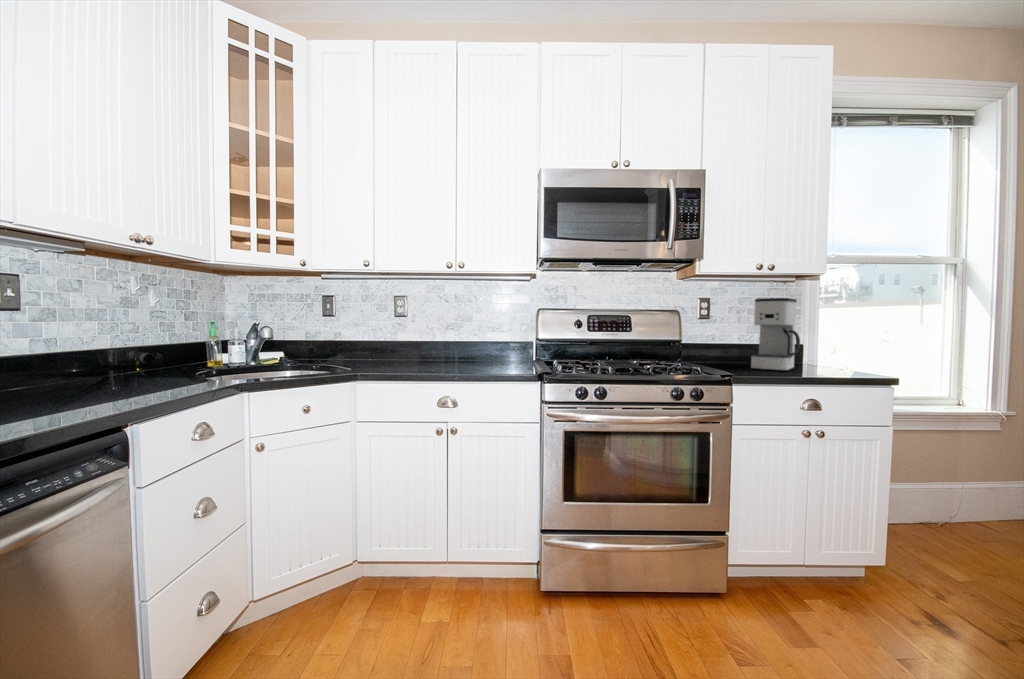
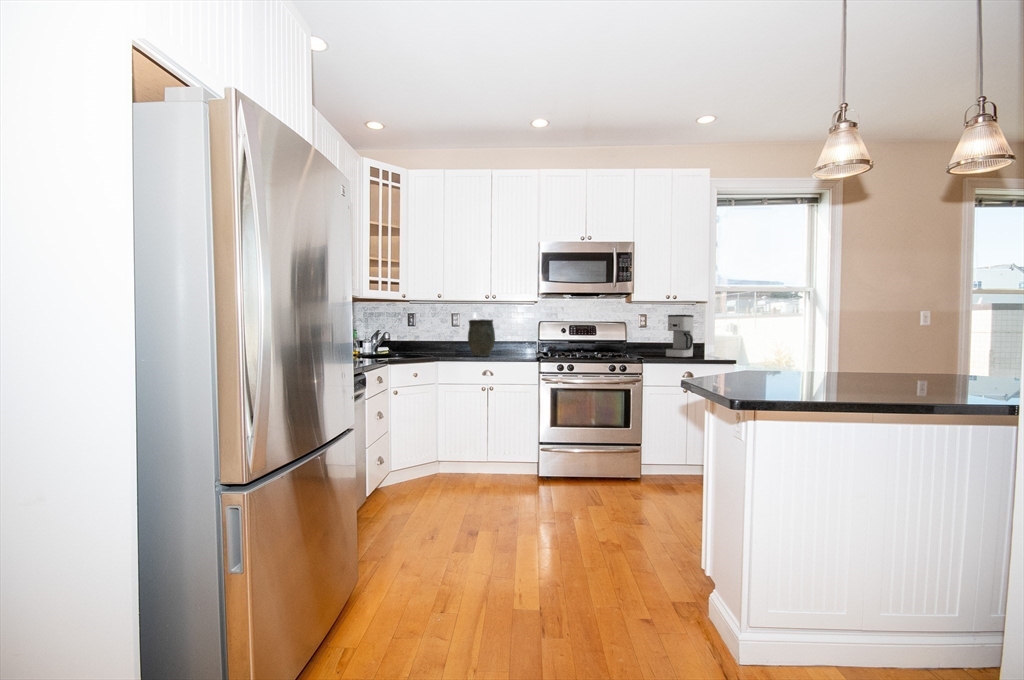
vase: none [415,305,464,370] -> present [468,319,495,356]

